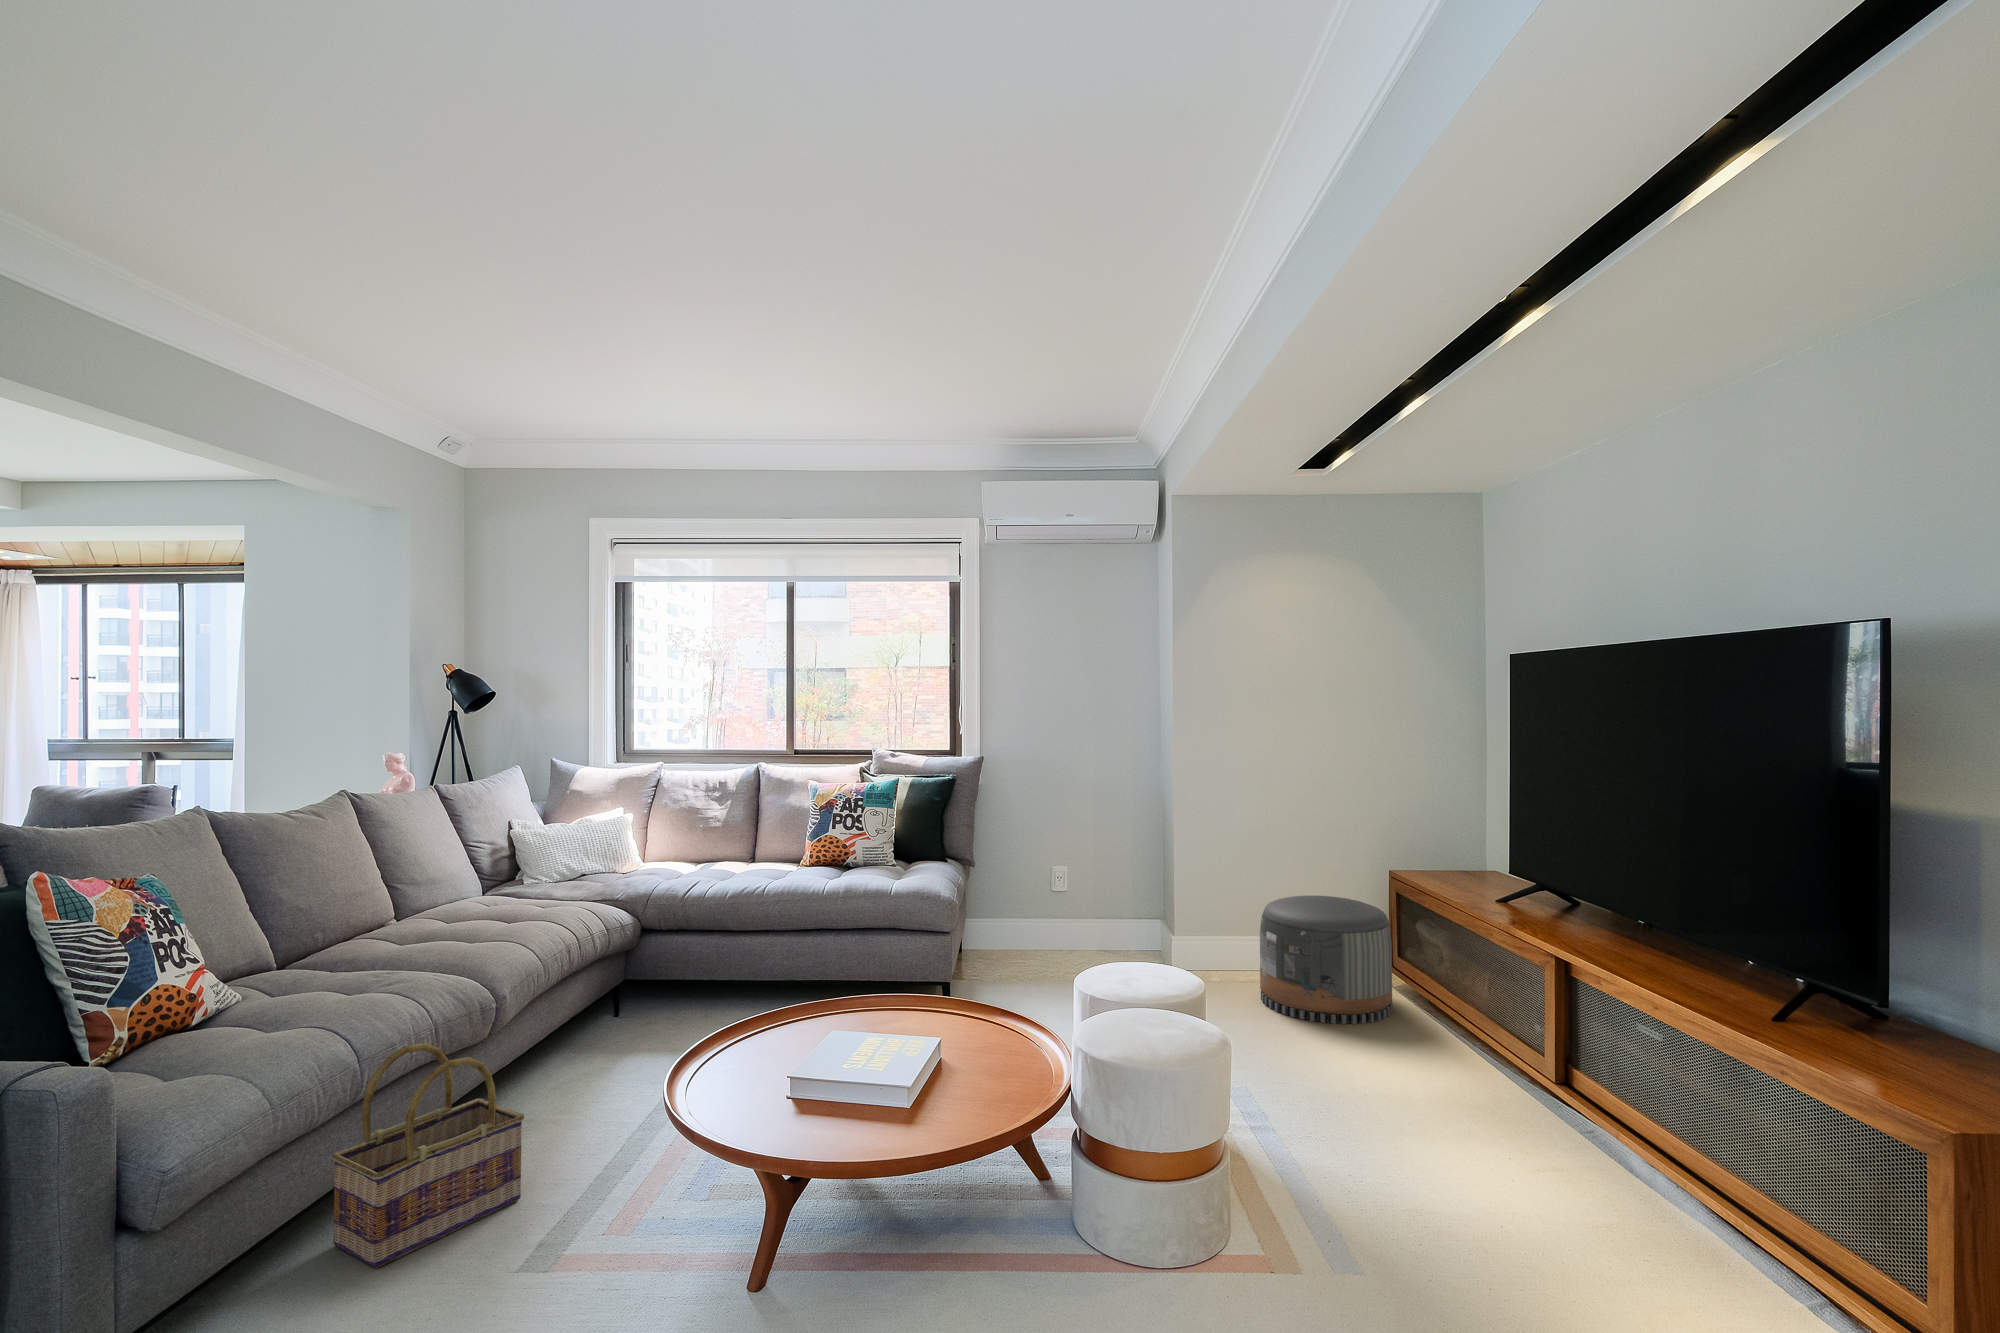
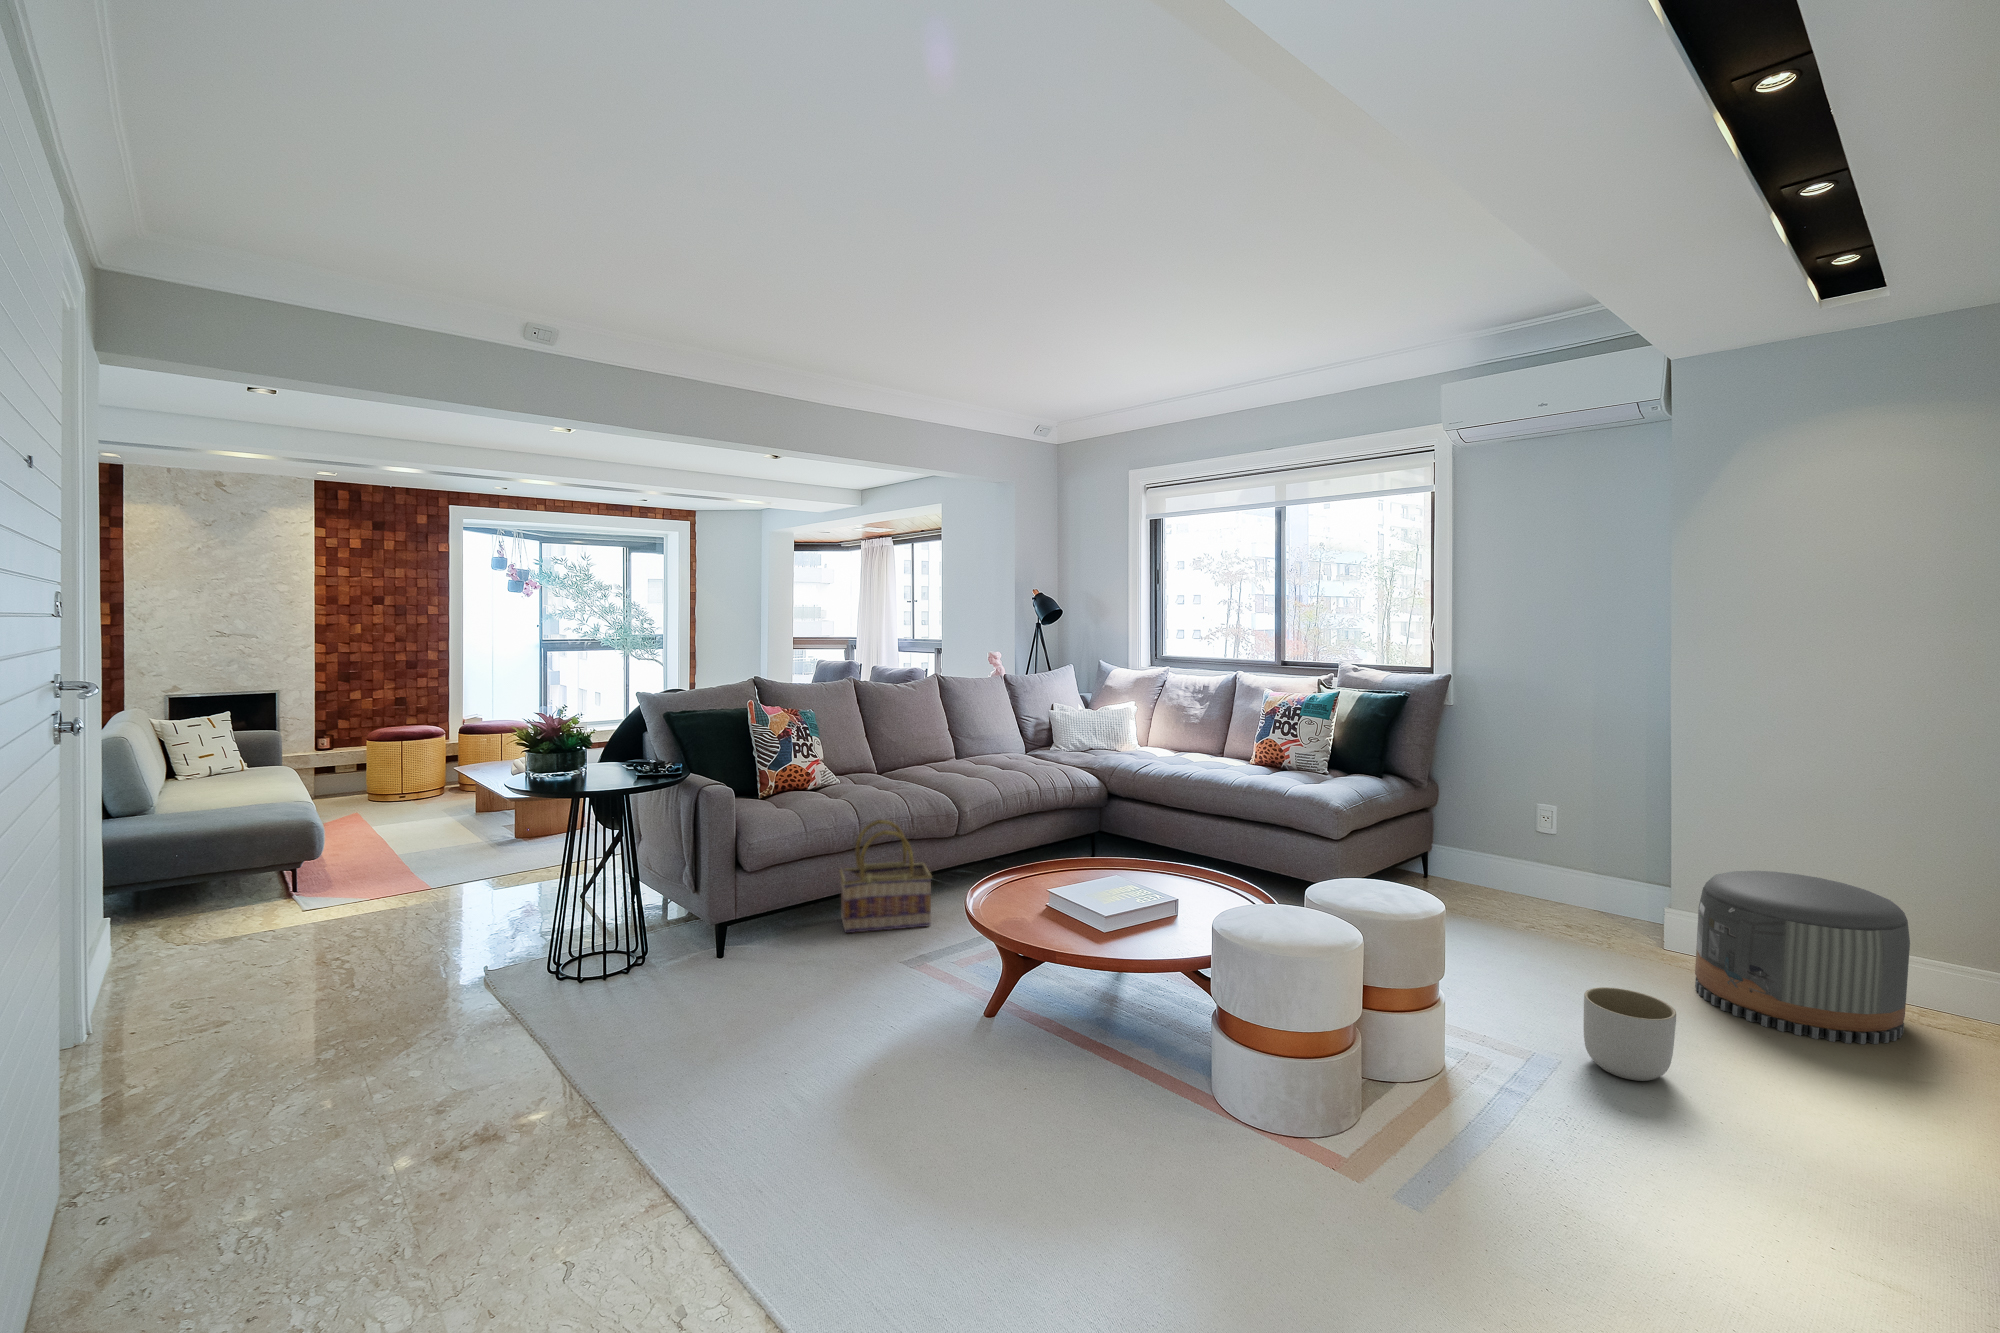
planter: none [1292,1019,1362,1099] -> present [1584,987,1676,1081]

